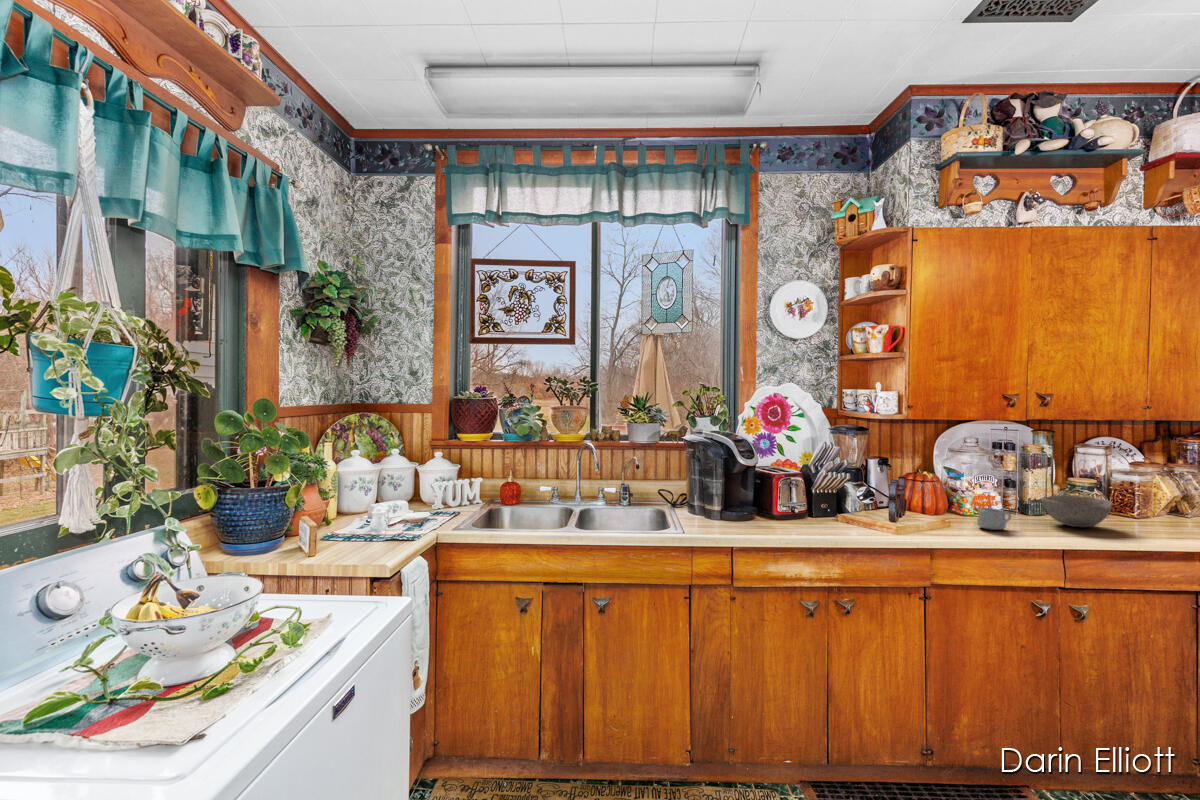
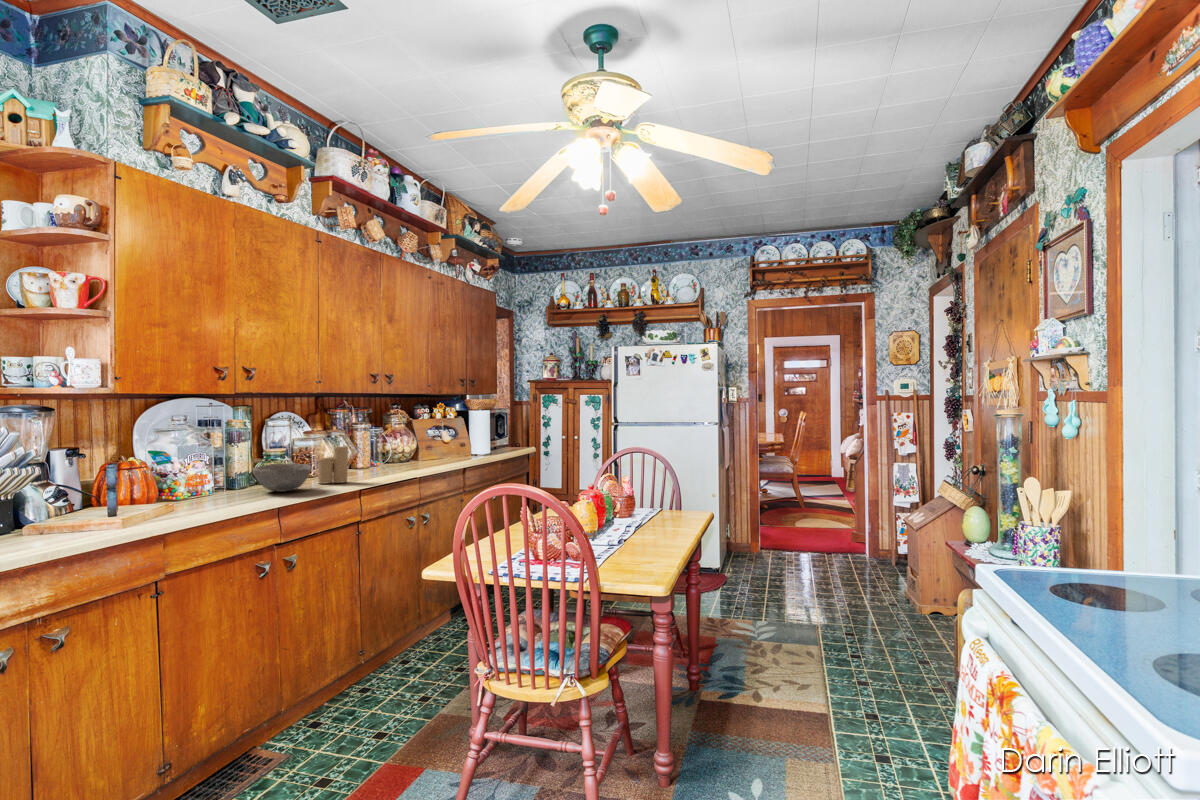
candle: none [1130,479,1175,529] -> present [318,442,348,484]
mug: present [977,508,1011,530] -> none [202,484,234,507]

